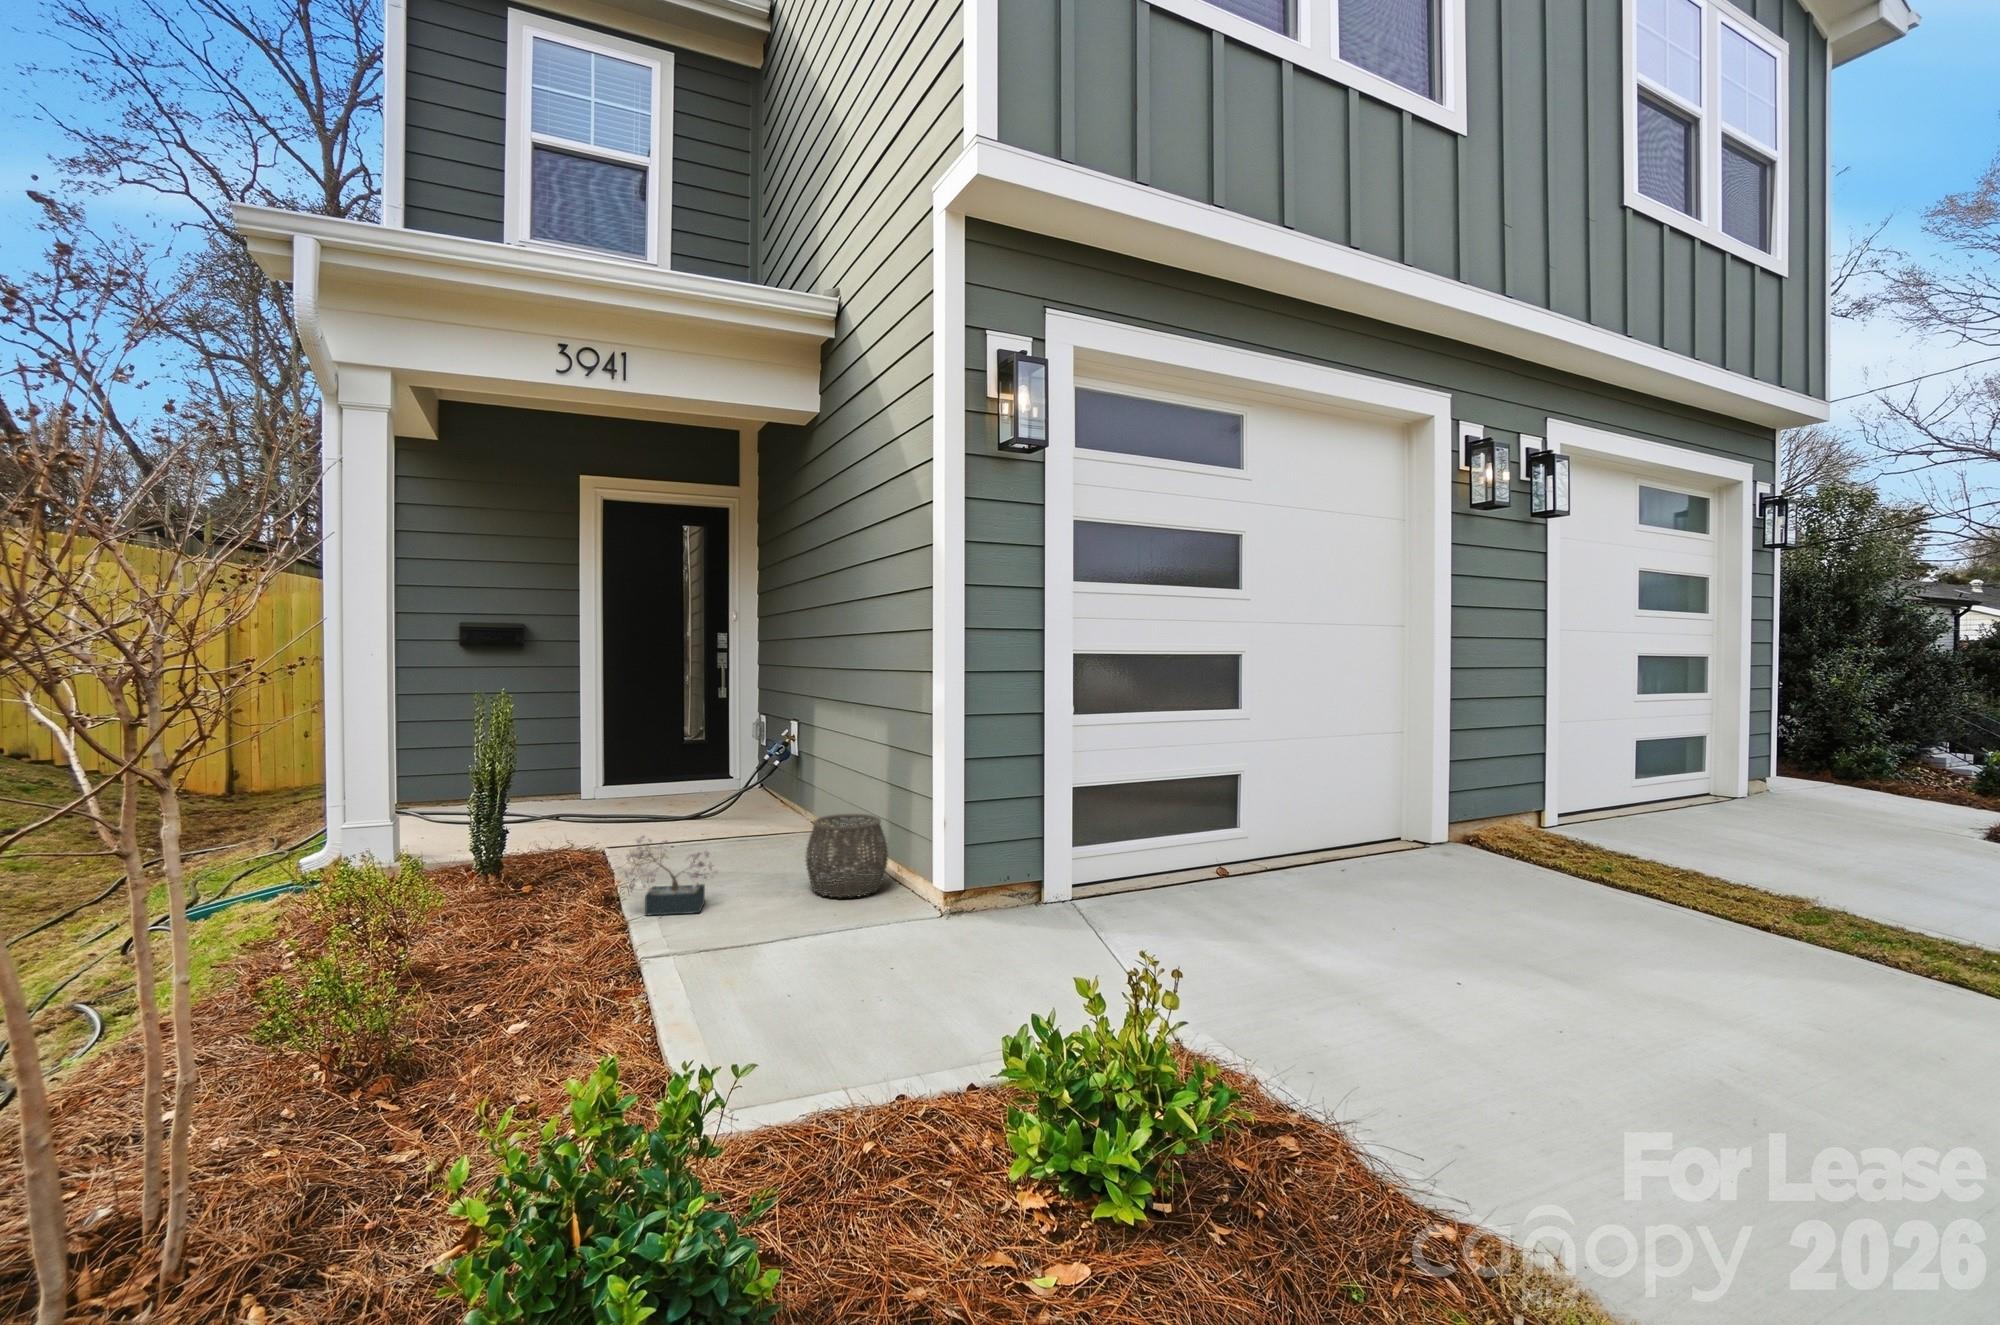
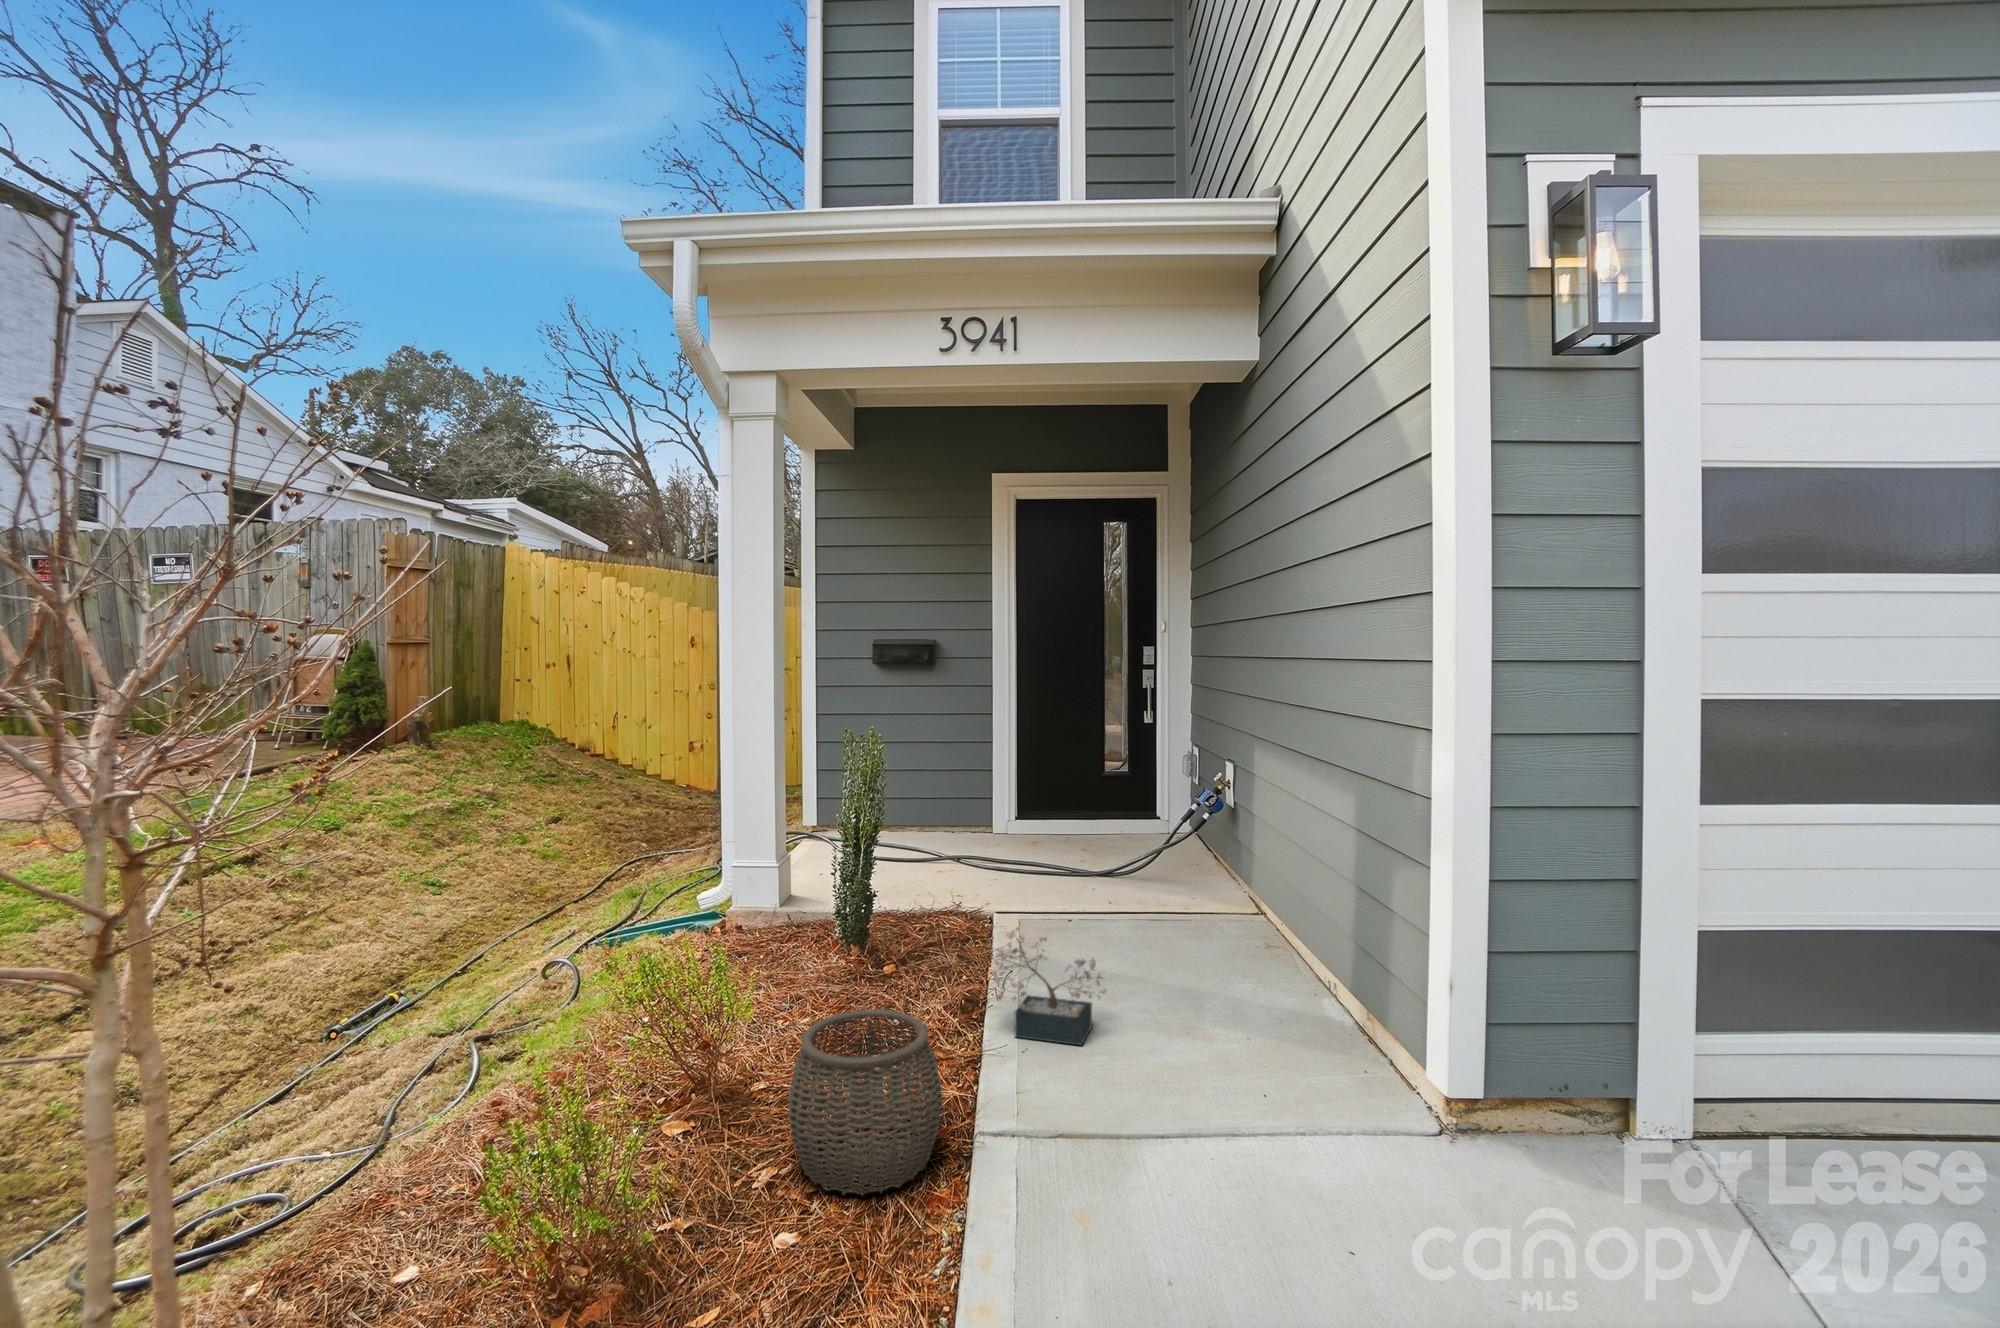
woven basket: present [806,814,888,898] -> present [787,1009,943,1195]

